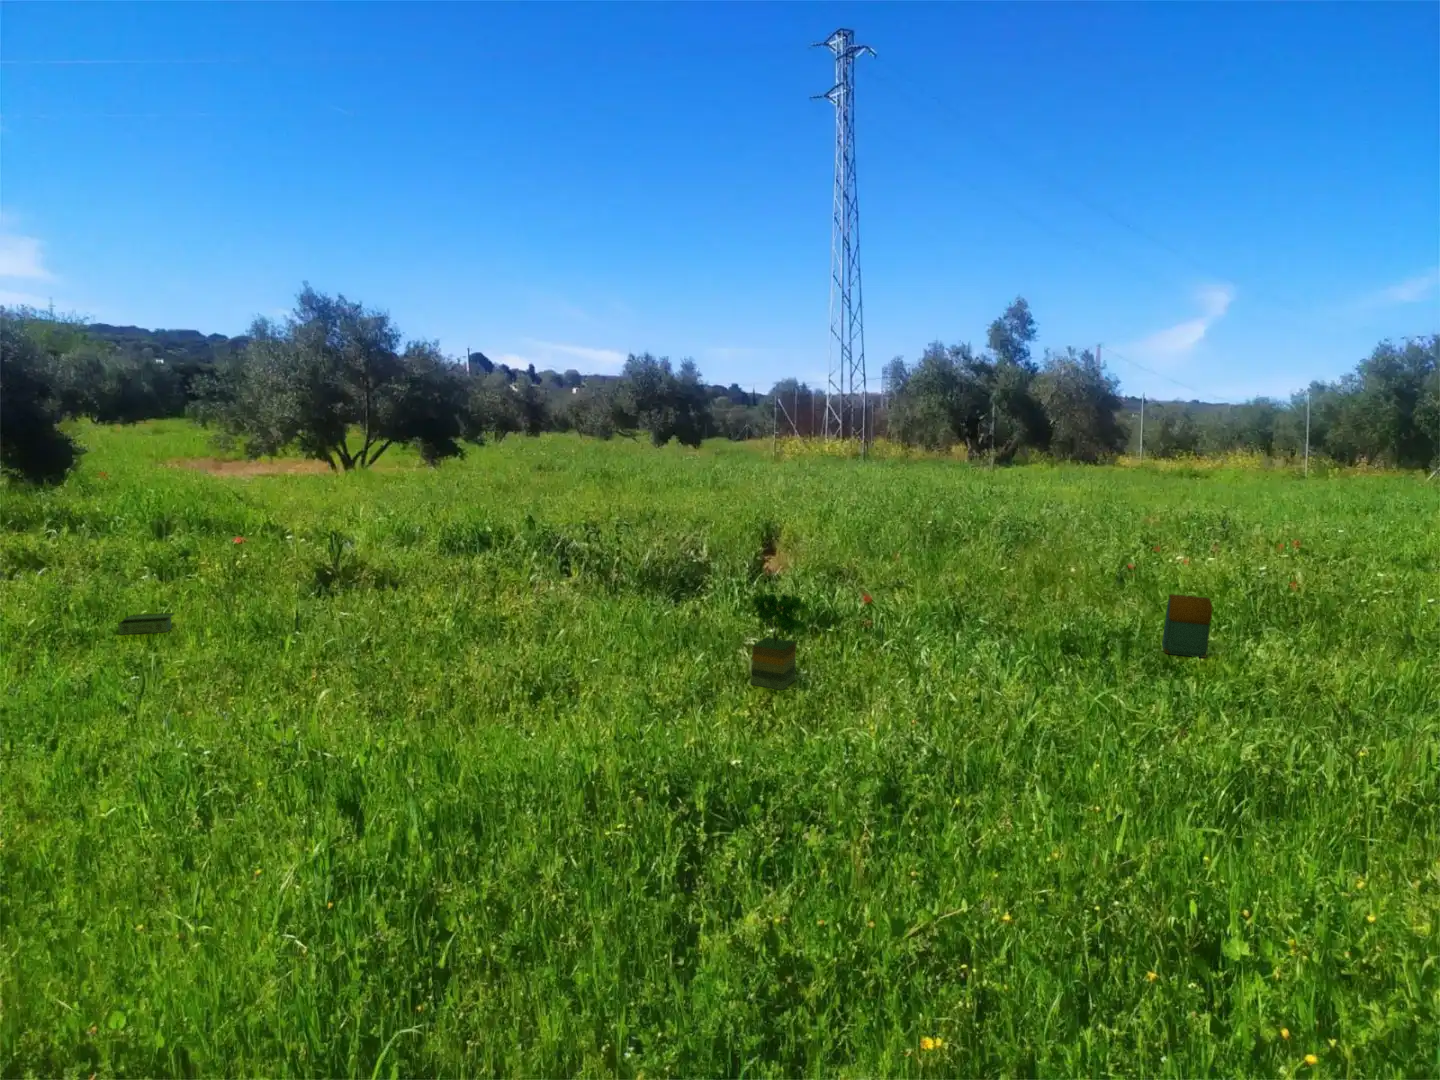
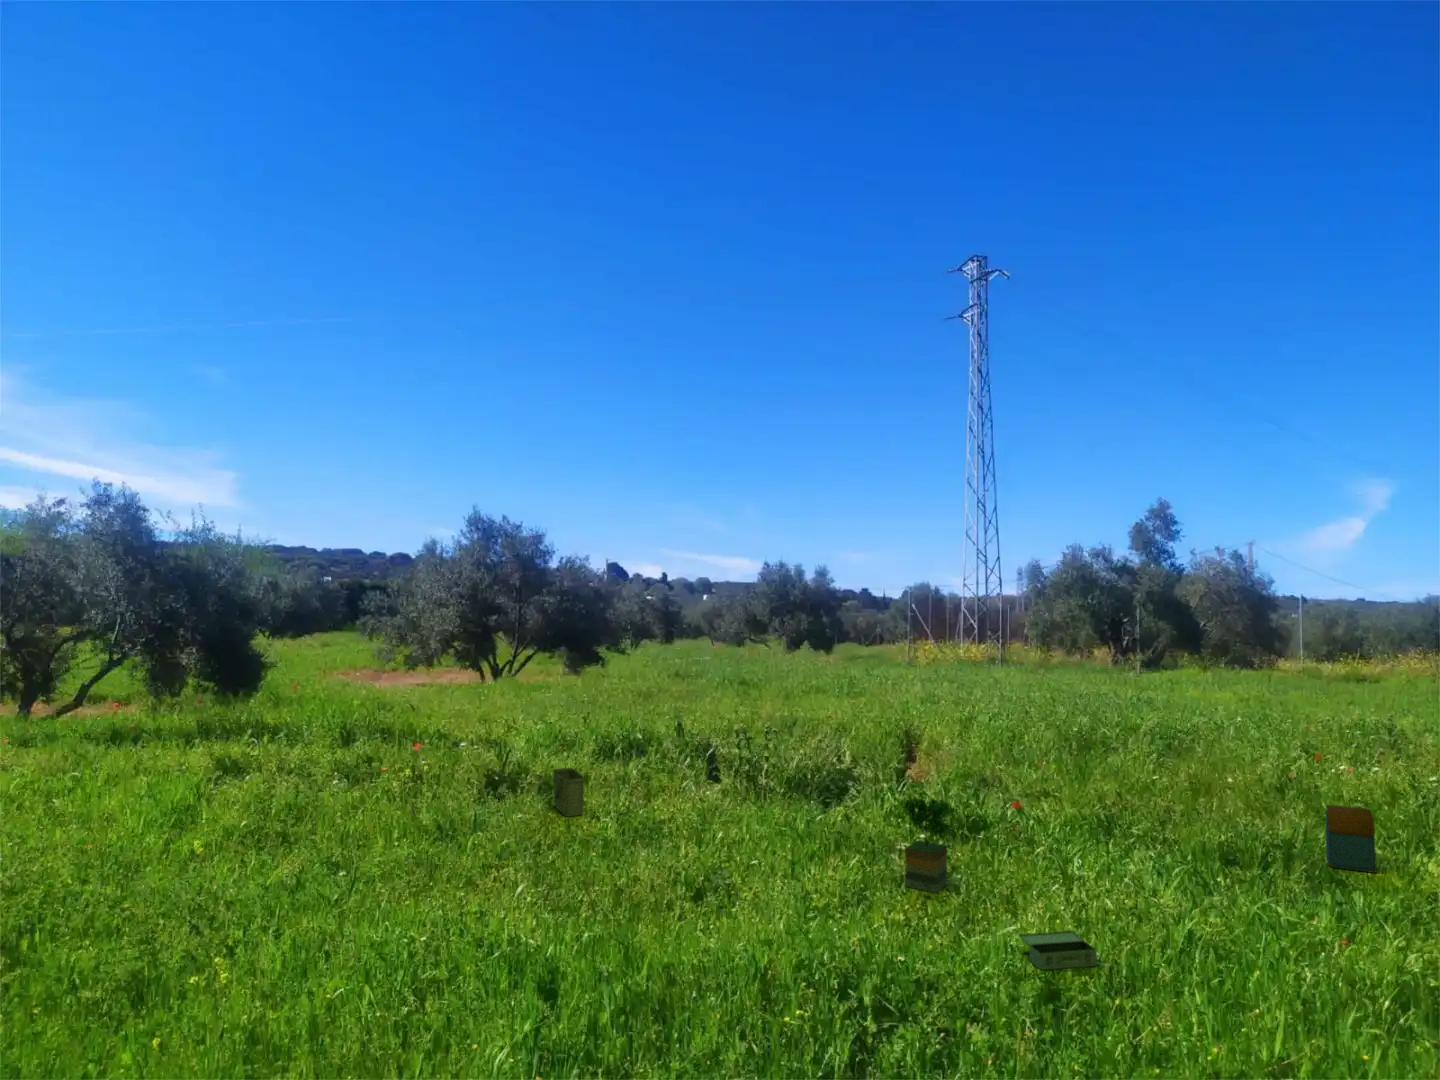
basket: none [371,564,407,617] -> present [553,768,585,817]
toolbox: present [118,613,174,635] -> present [1019,931,1097,970]

